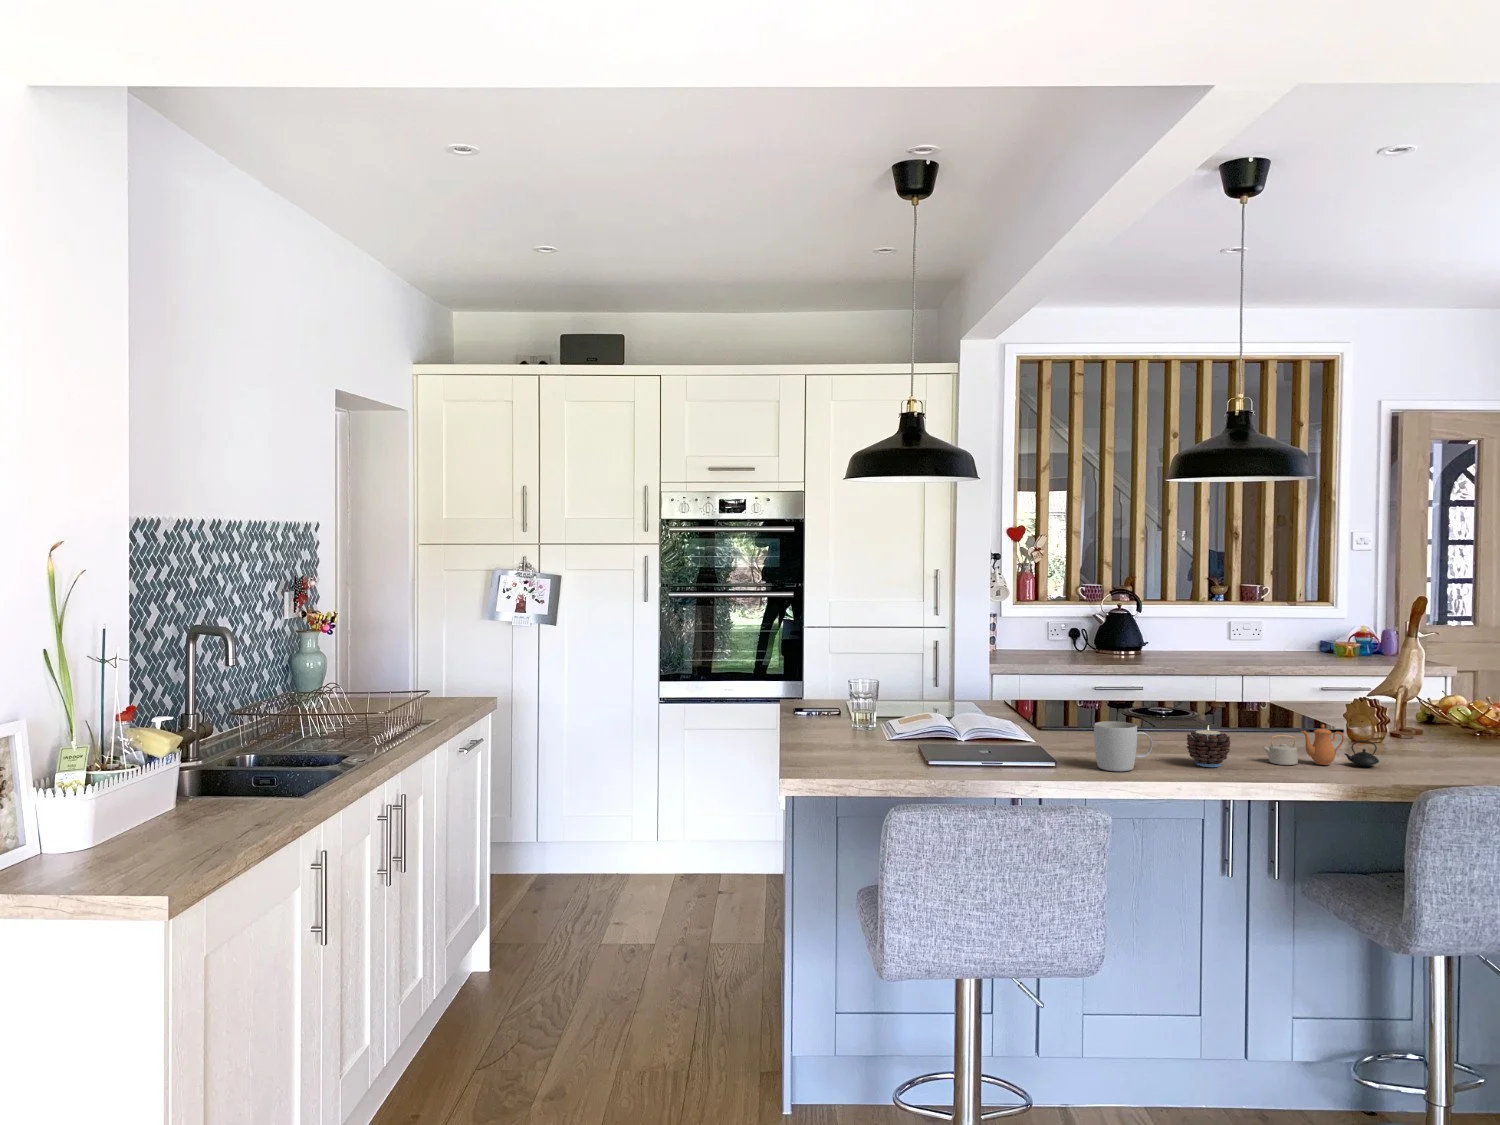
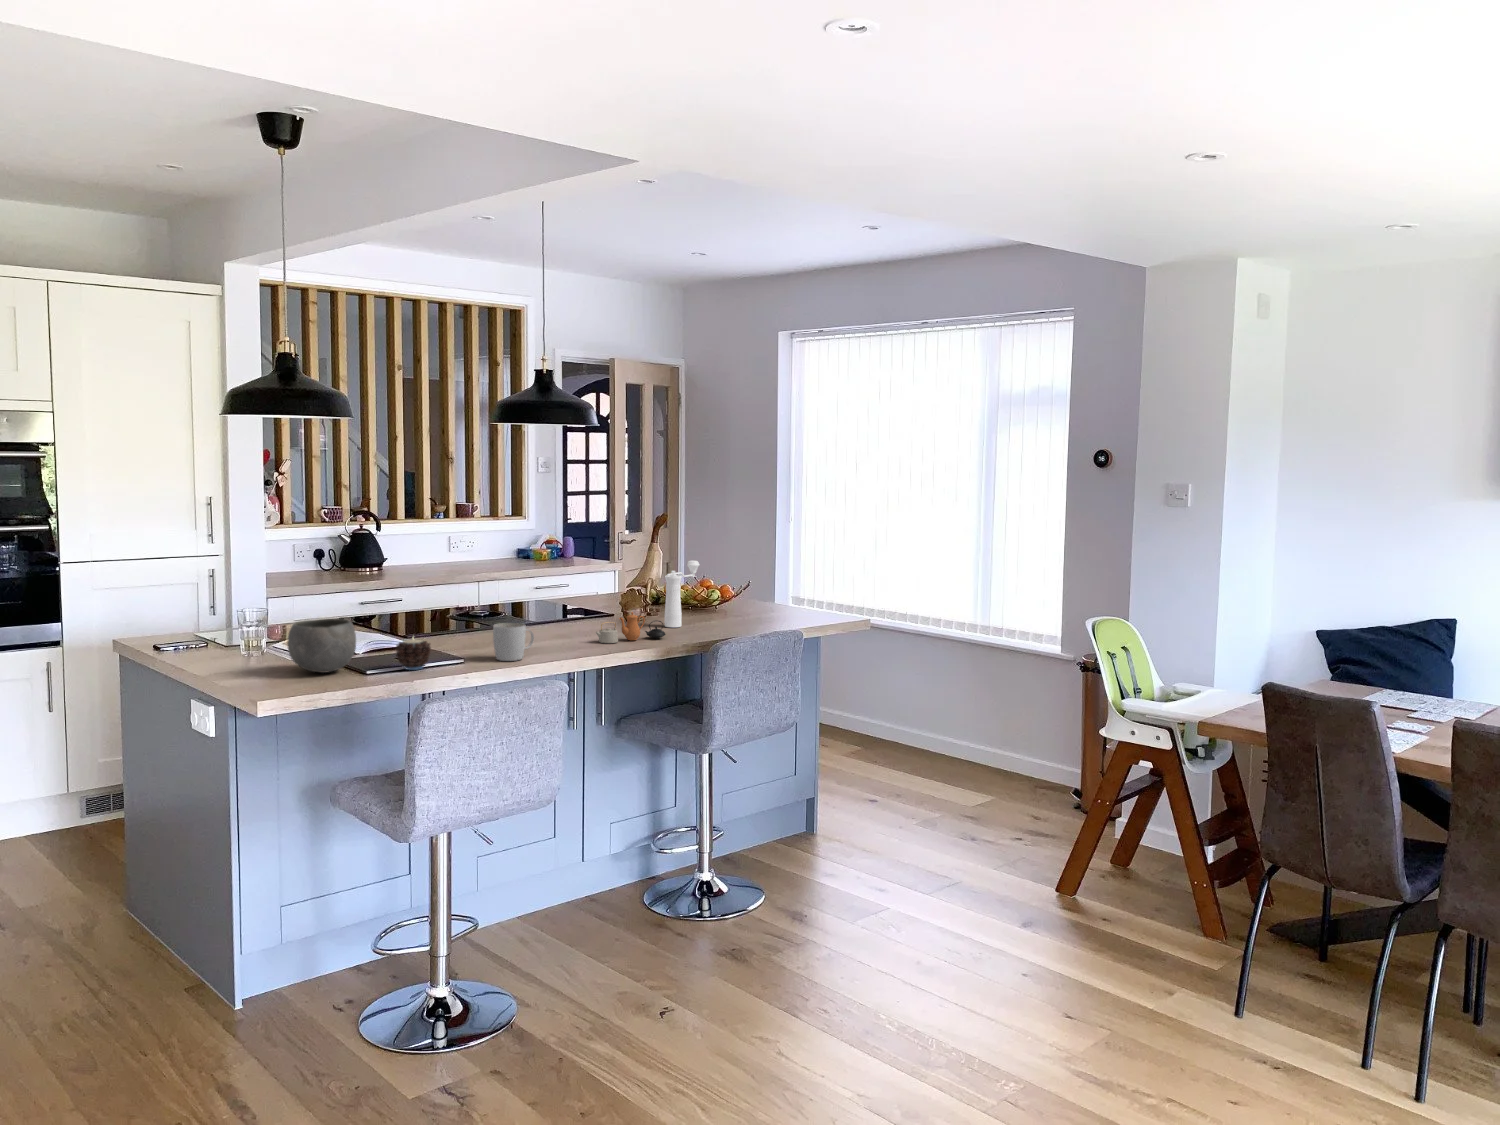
pepper mill: none [1400,660,1467,754] -> present [665,561,700,627]
ceramic bowl: none [854,696,926,757] -> present [287,619,356,673]
candle: present [1187,726,1230,767] -> present [396,639,431,670]

